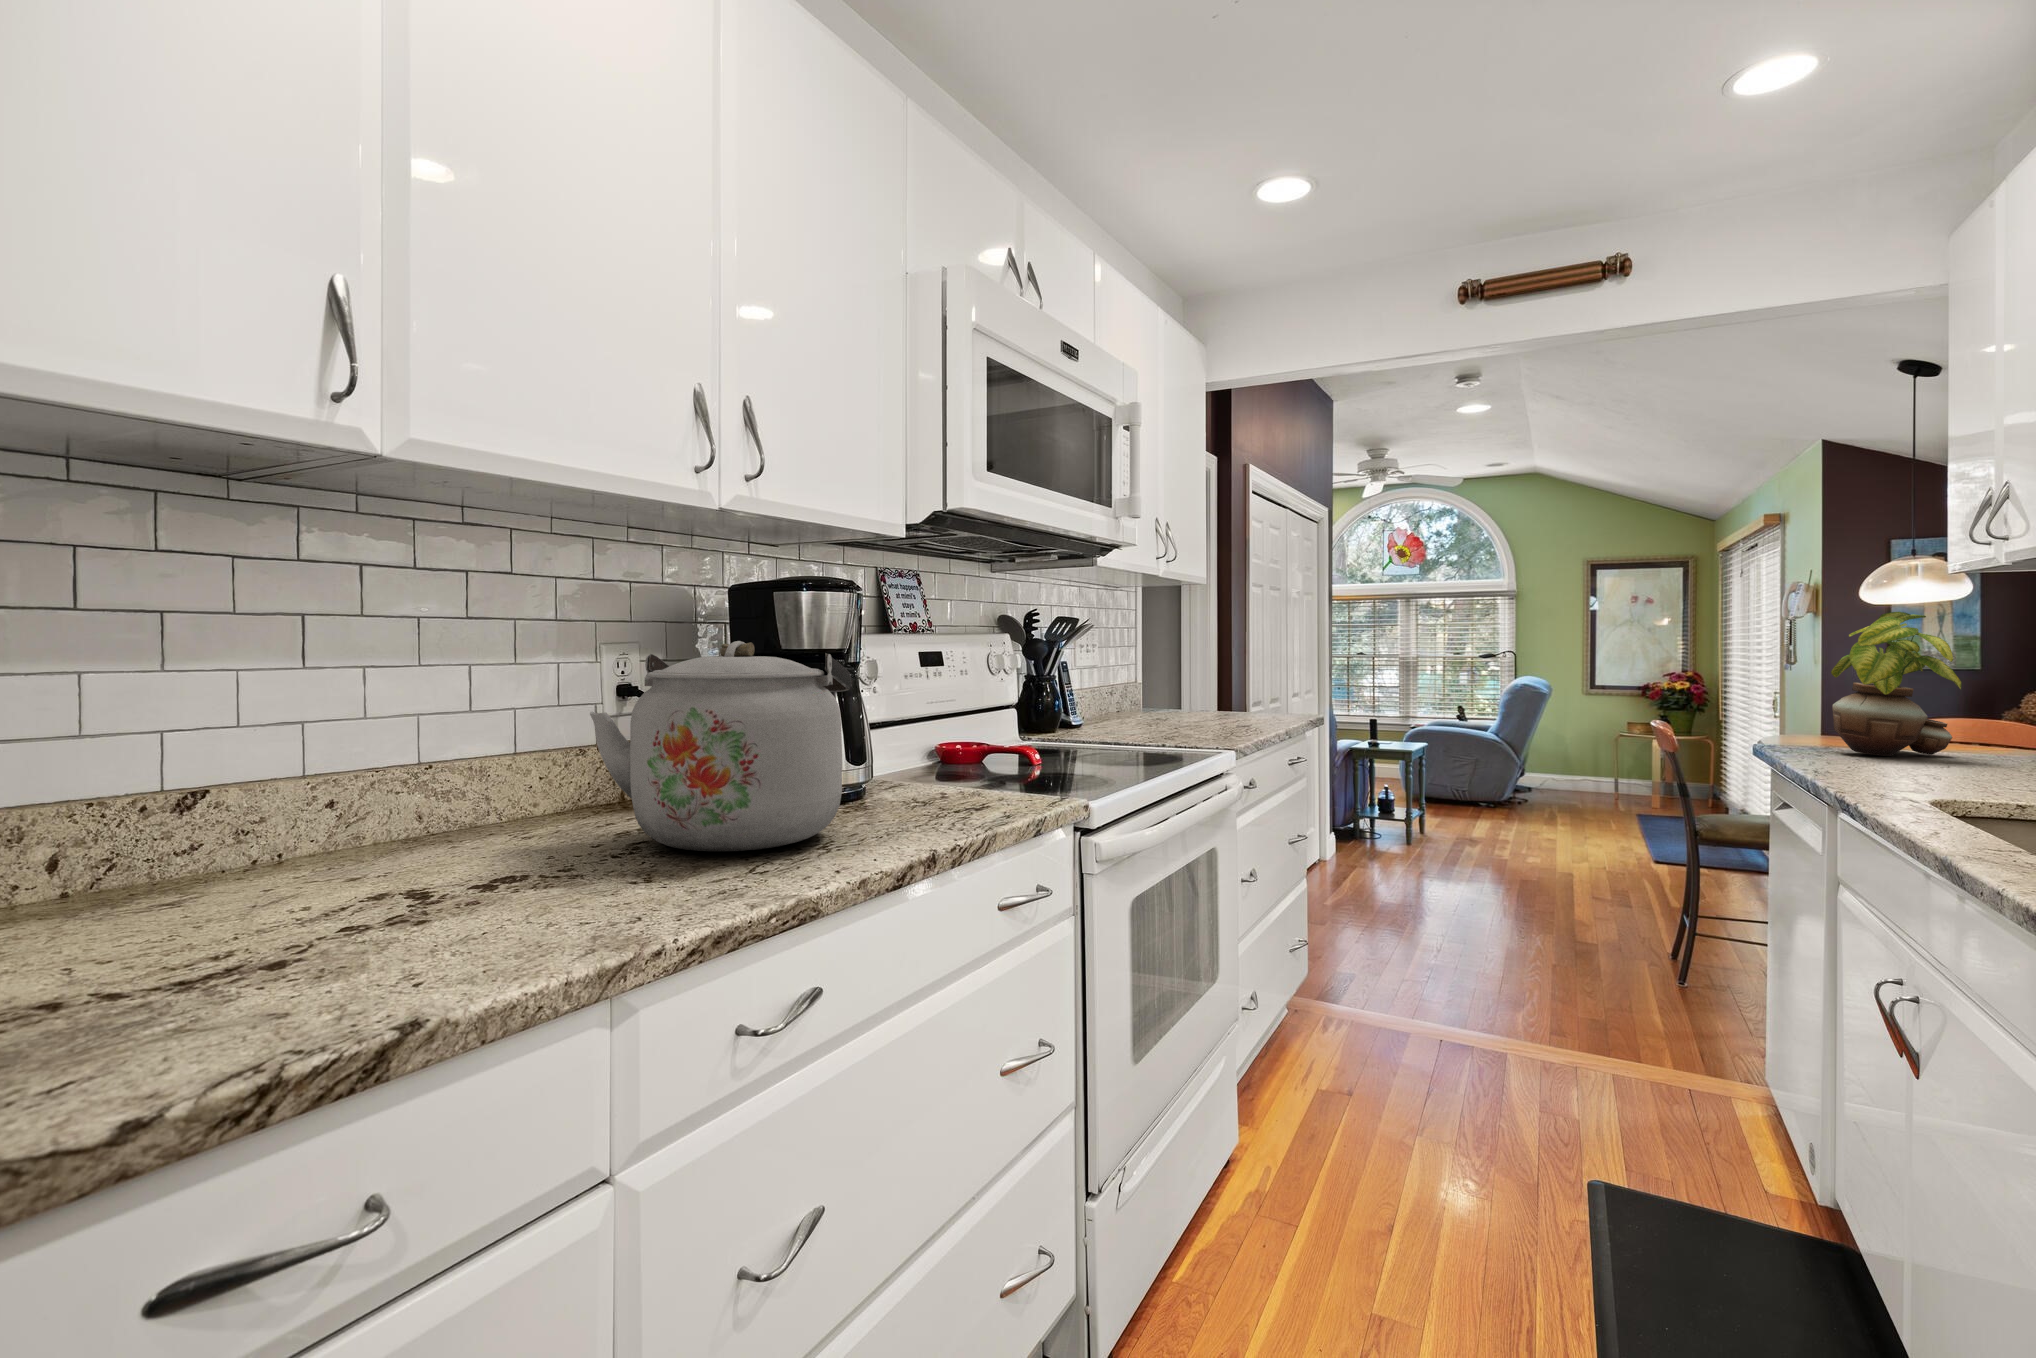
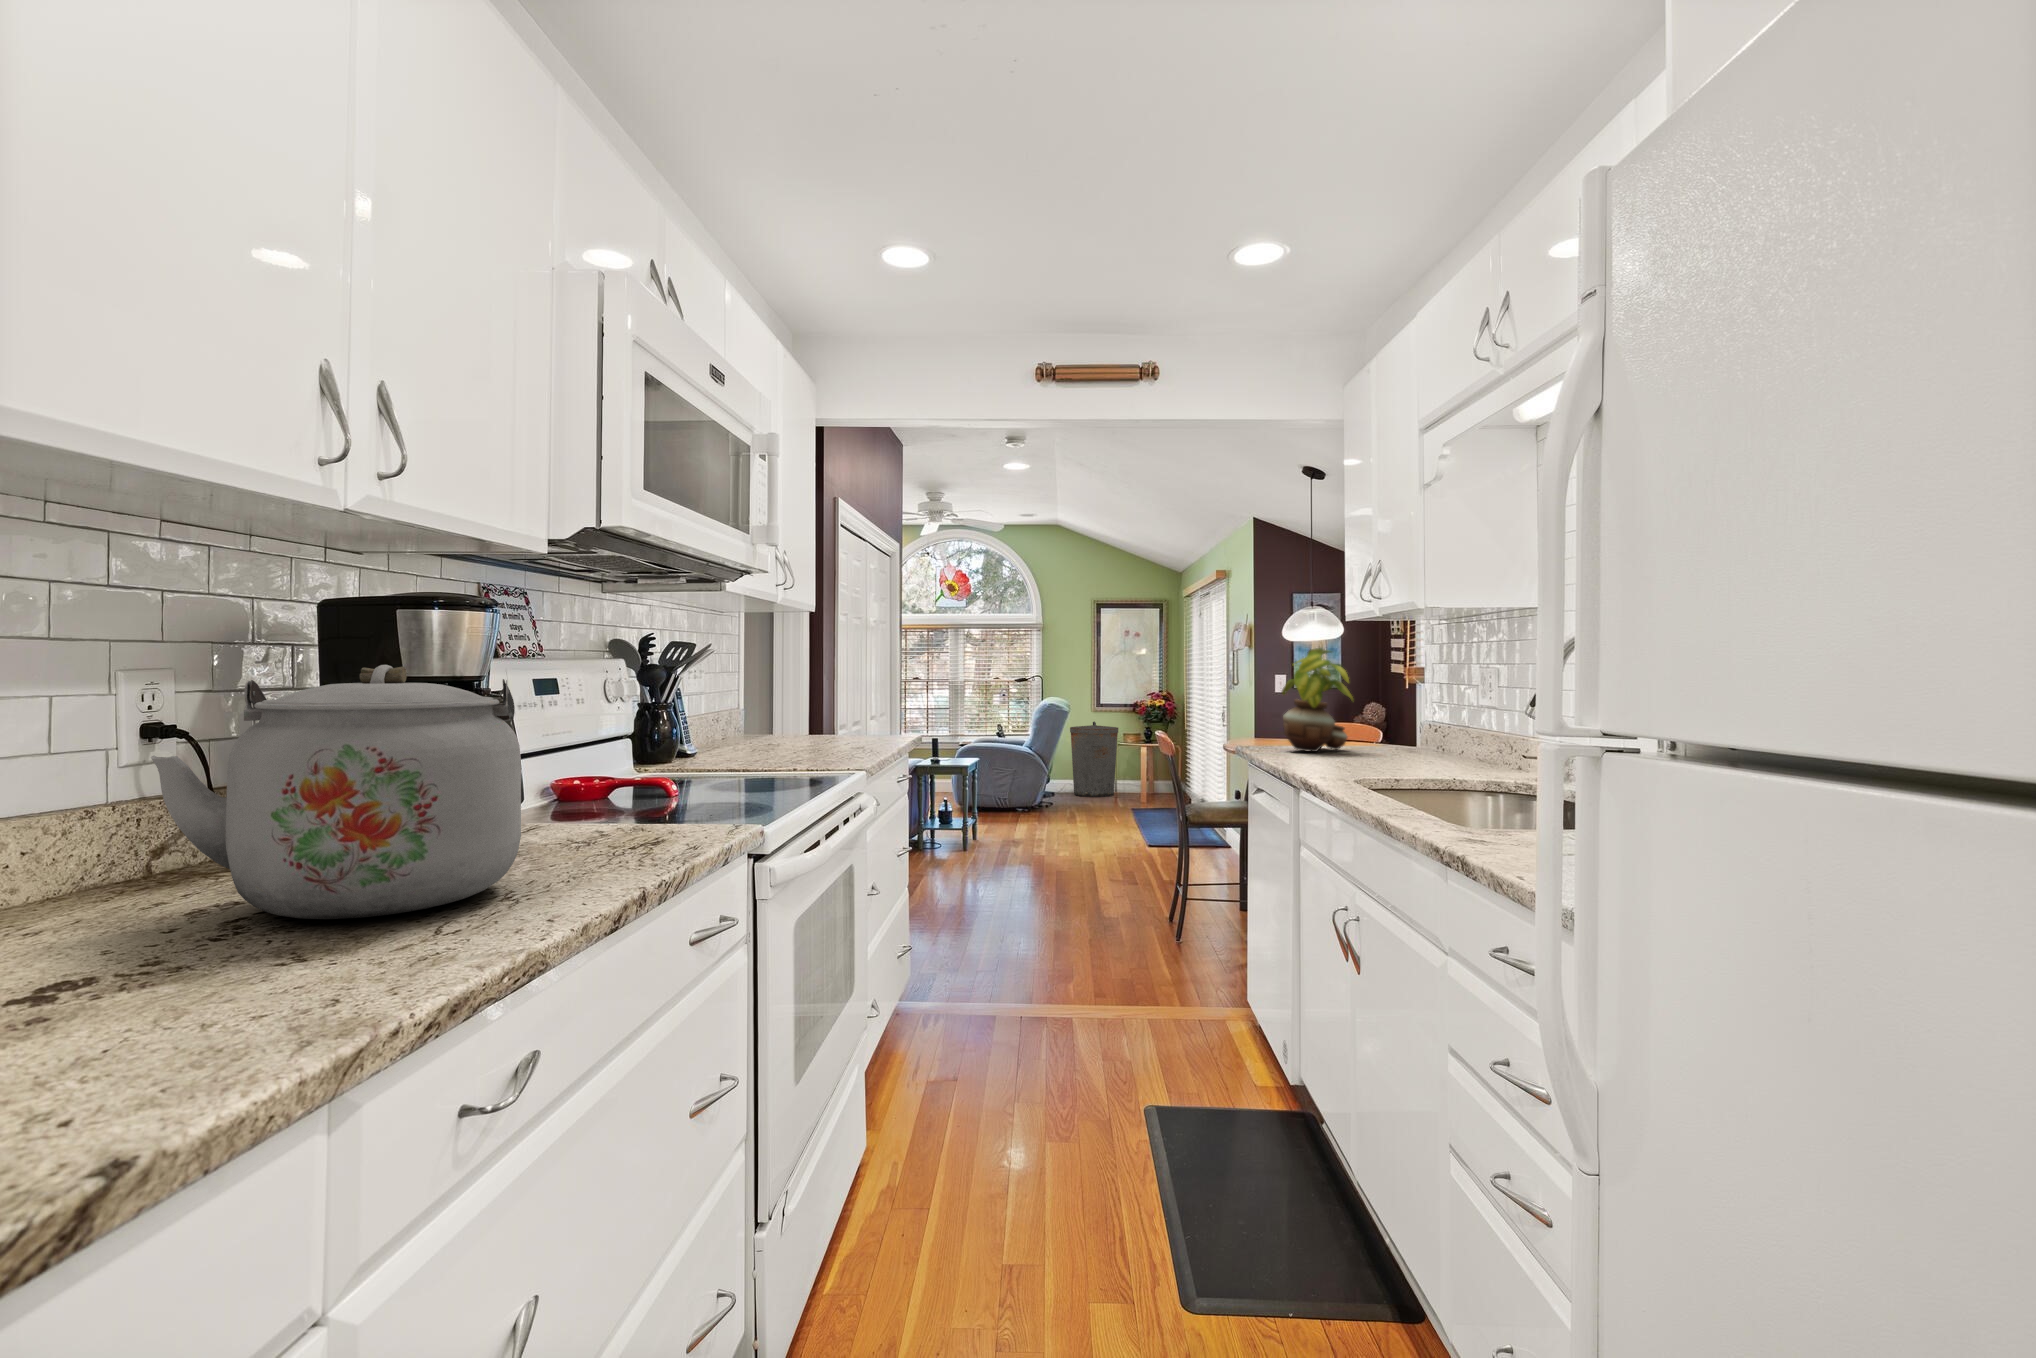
trash can: none [1550,705,1618,795] -> present [1070,721,1118,797]

